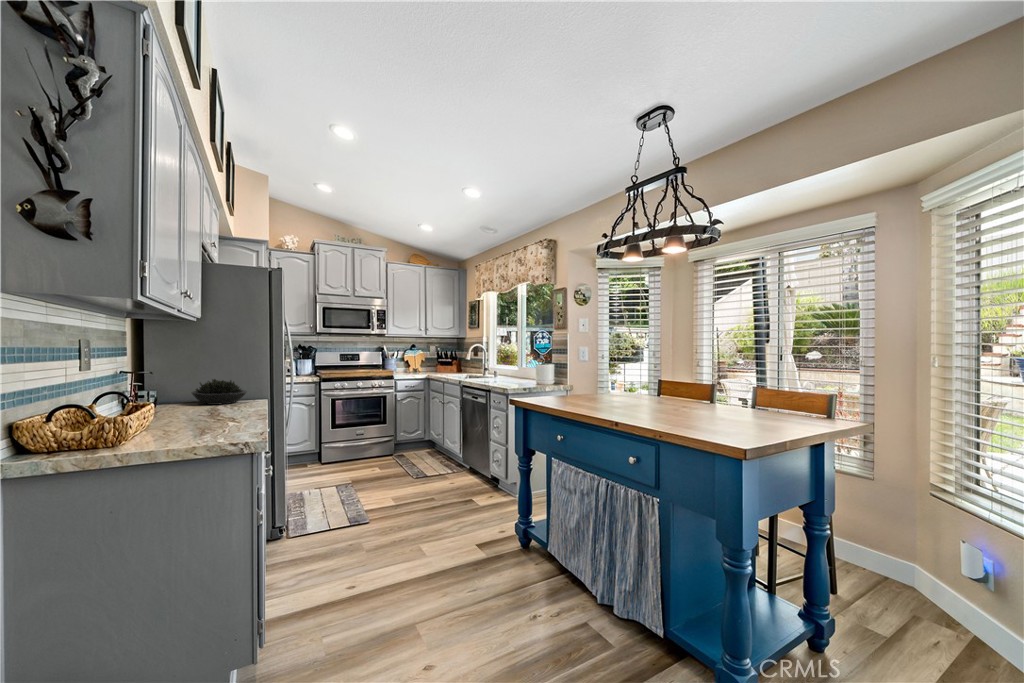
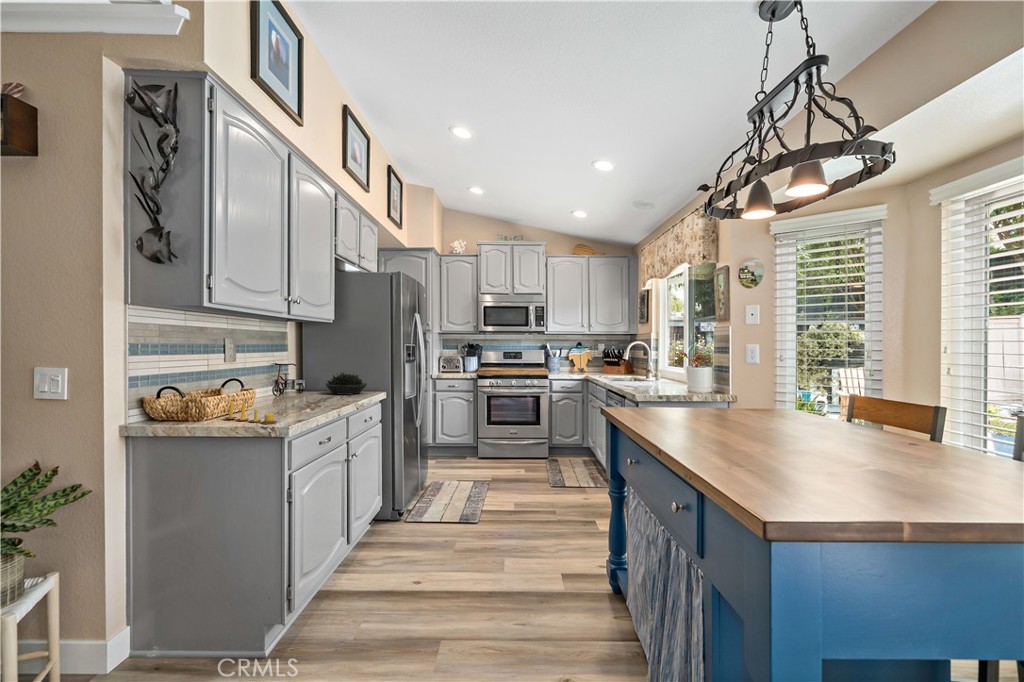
candle: none [146,416,236,441] -> present [224,401,277,424]

